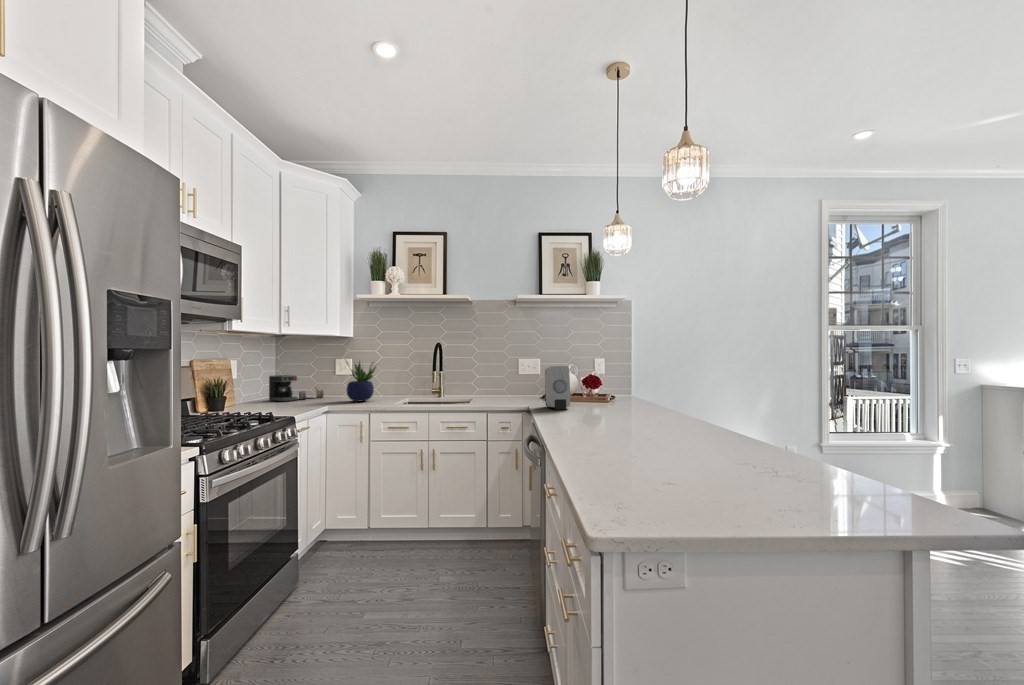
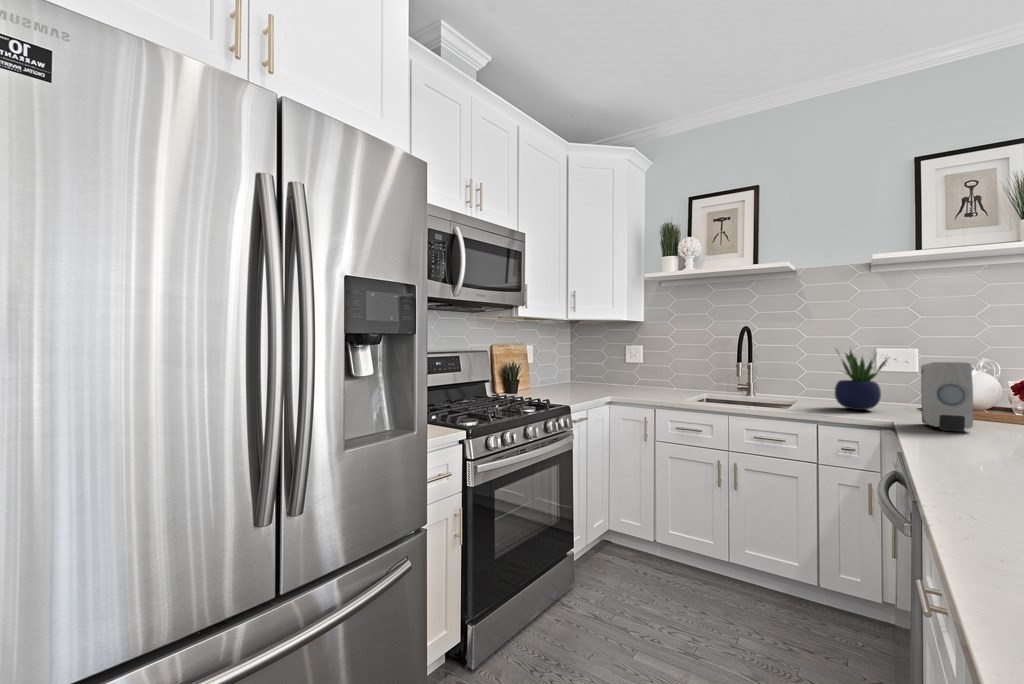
potted plant: present [346,361,376,401] -> present [835,350,888,410]
coffee maker: present [269,375,324,401] -> none [561,362,615,388]

